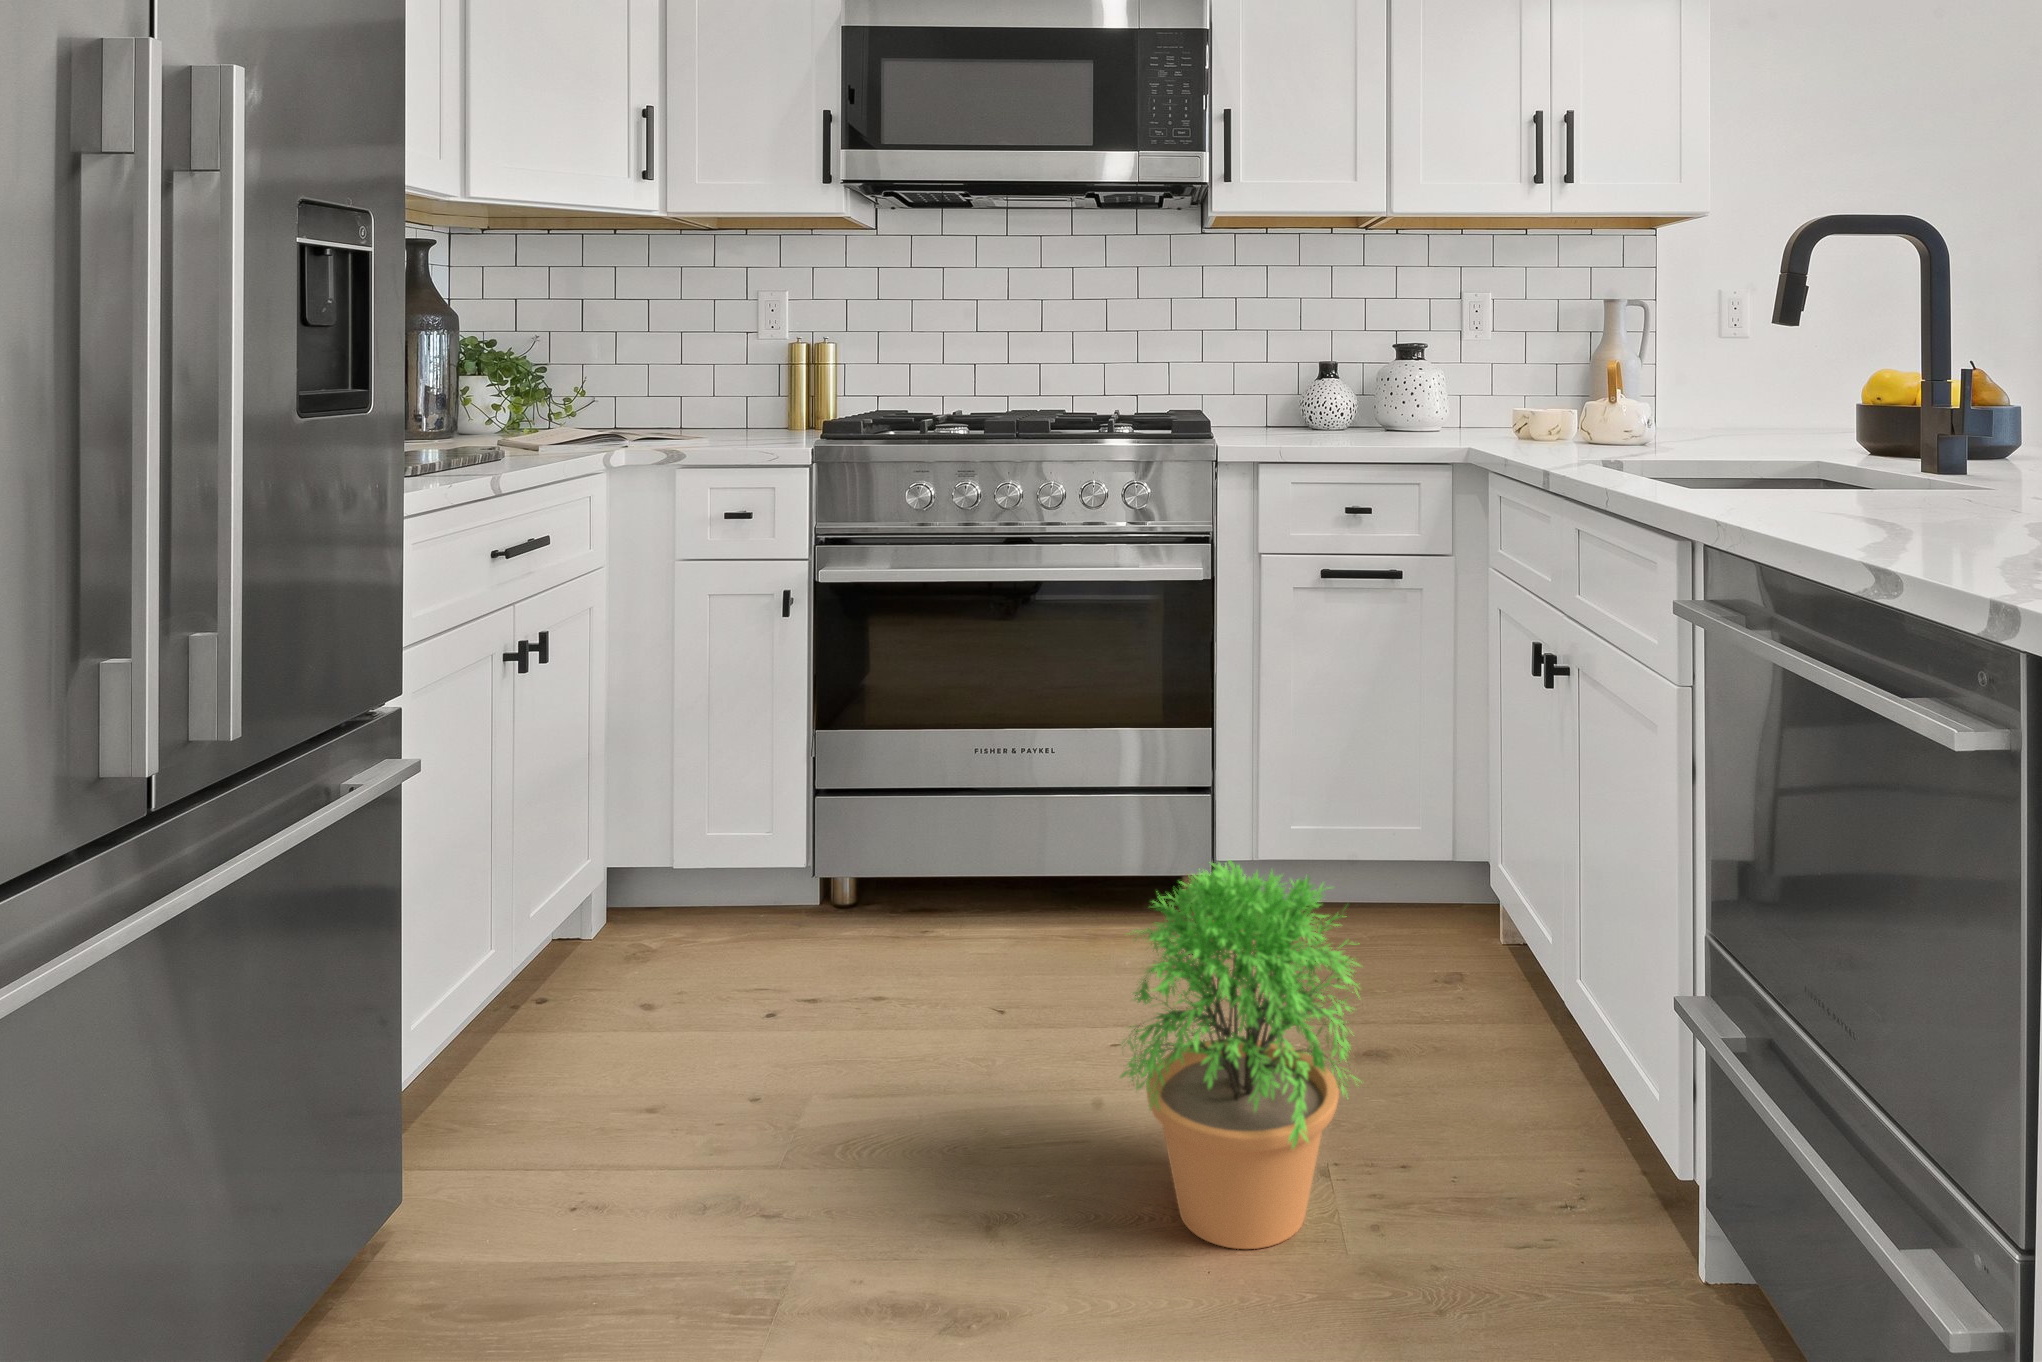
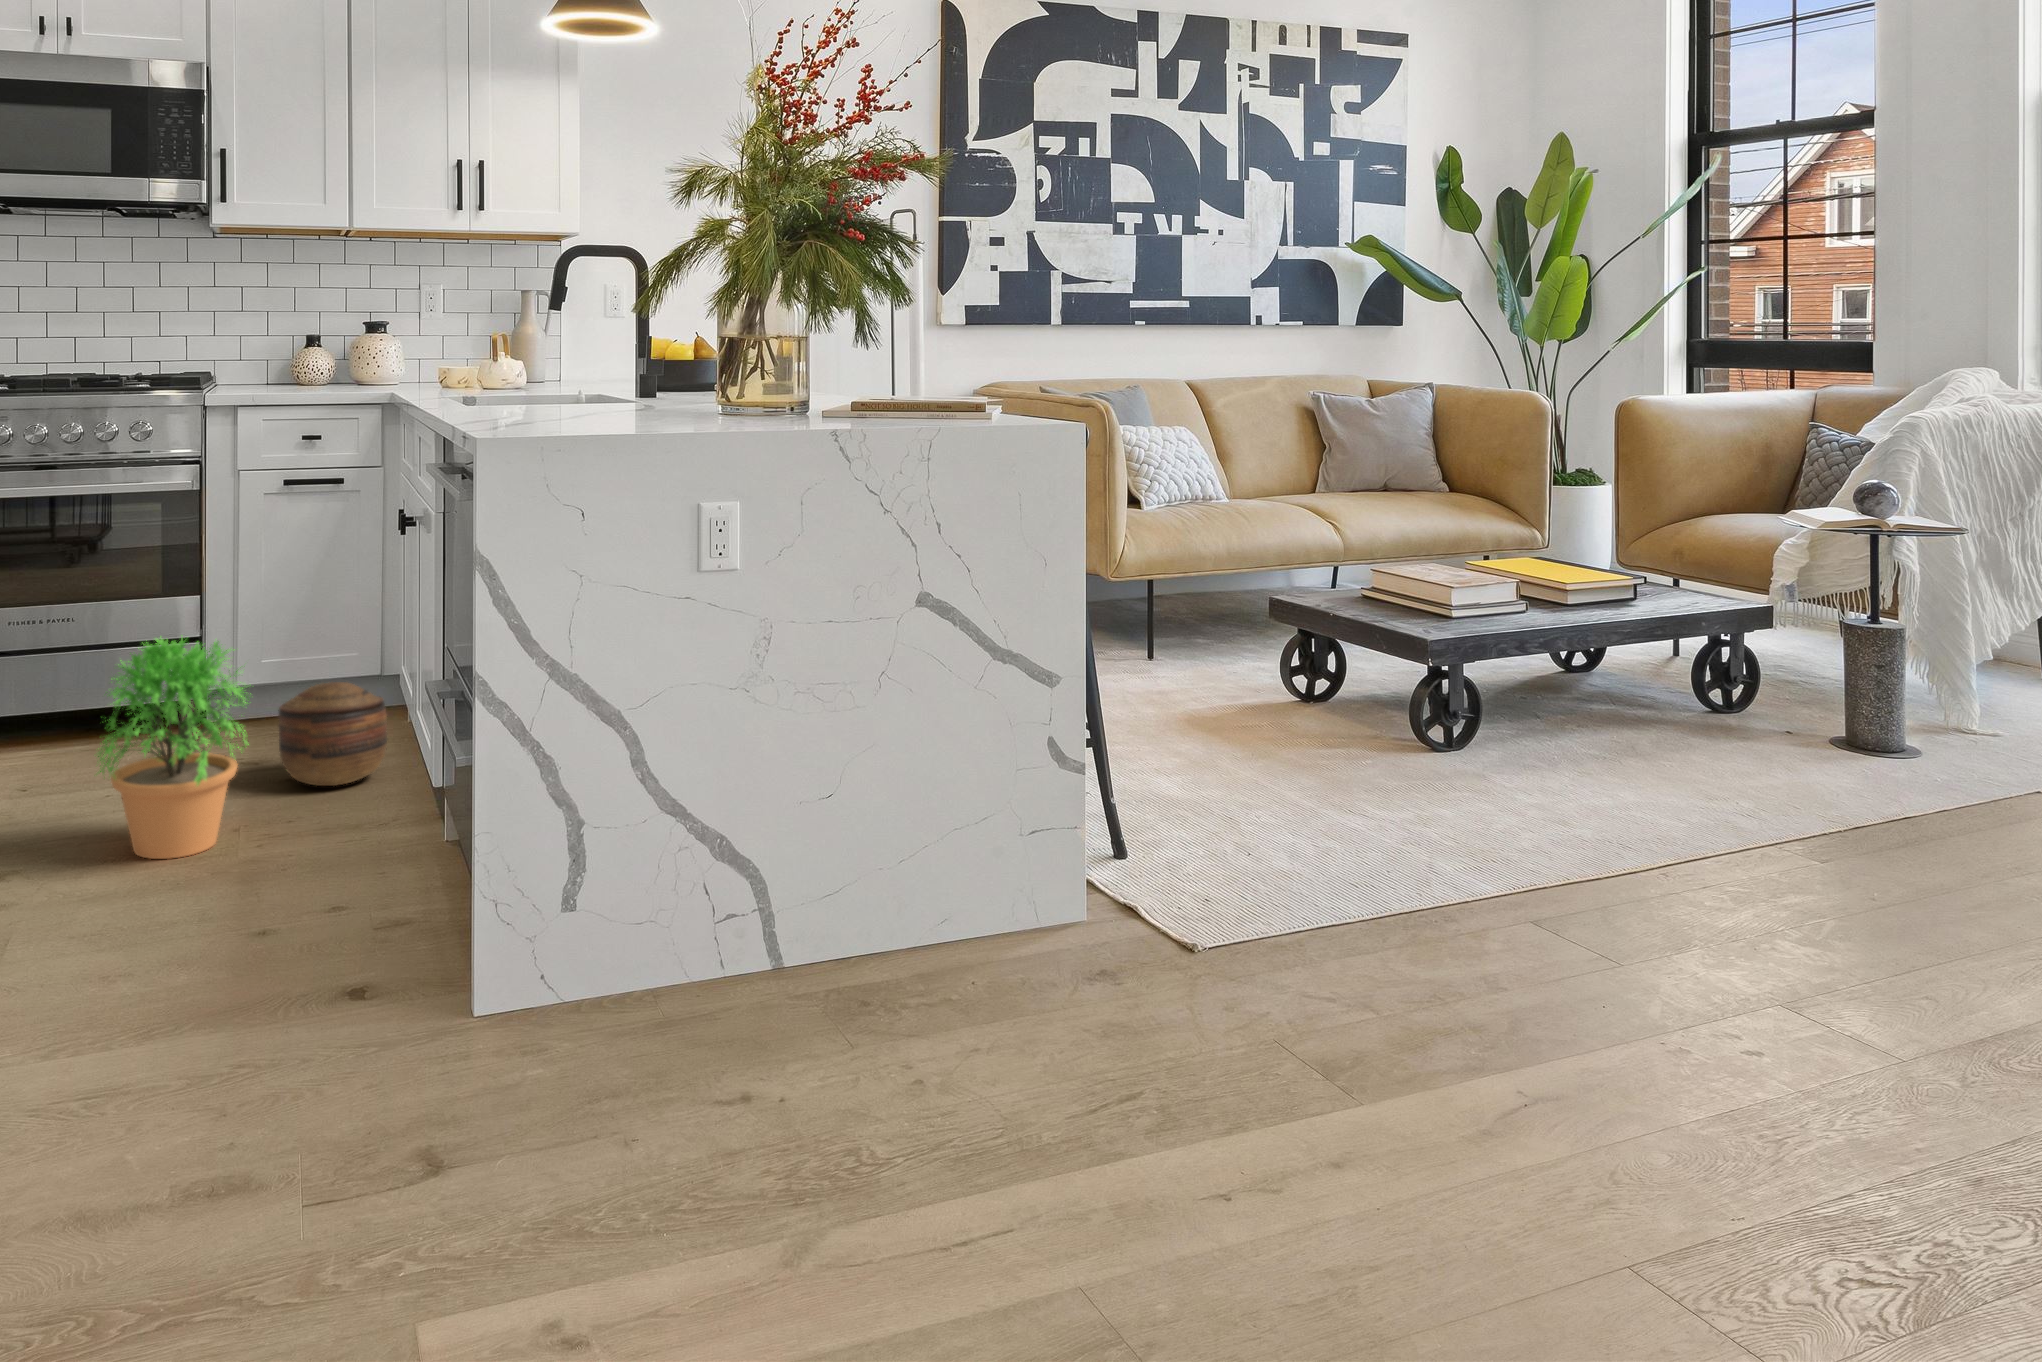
basket: none [1359,906,1526,1083] -> present [278,682,387,786]

